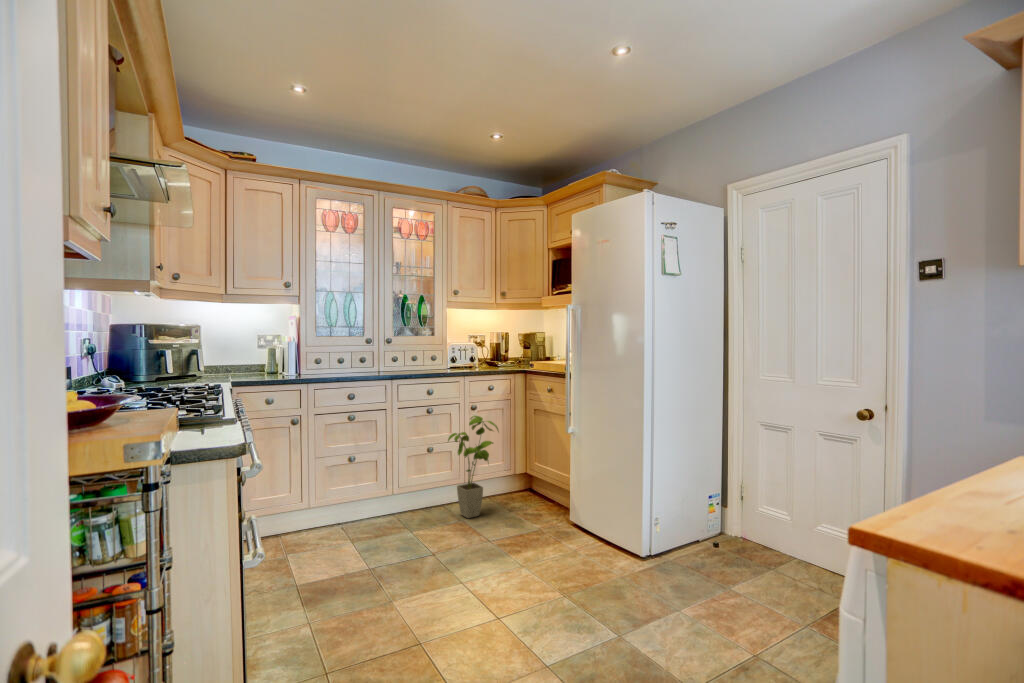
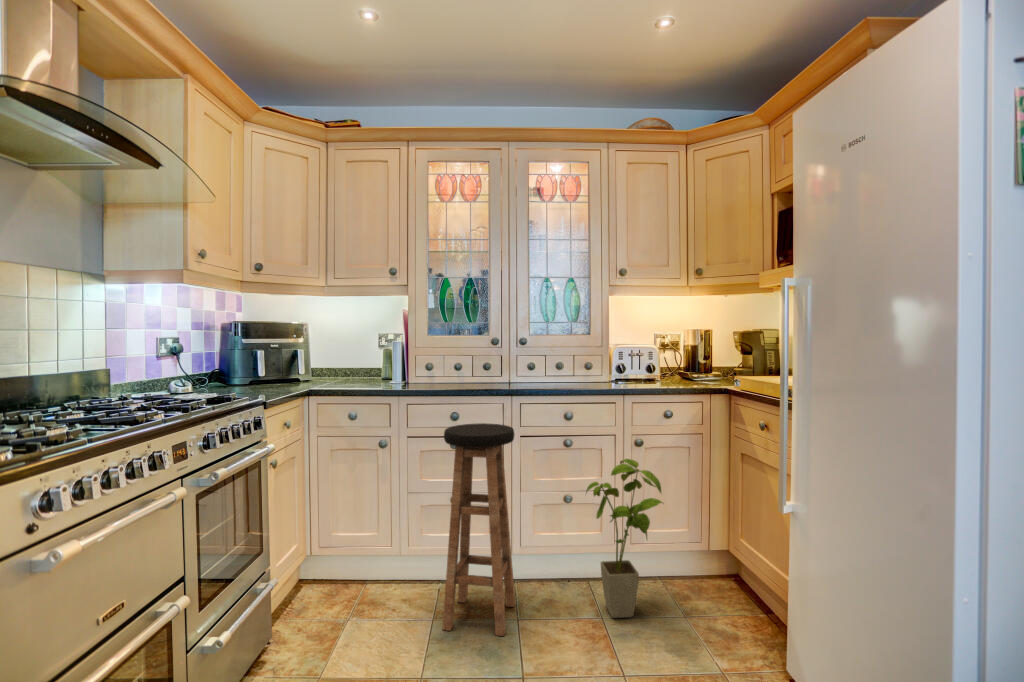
bar stool: none [355,400,406,545] -> present [443,423,515,636]

